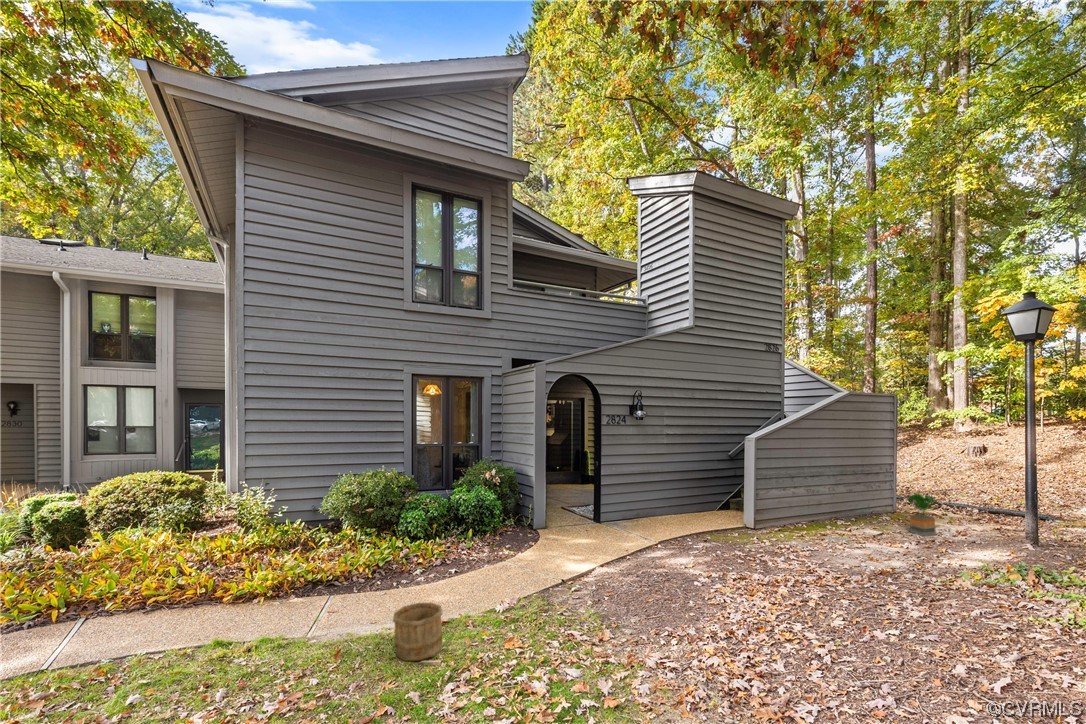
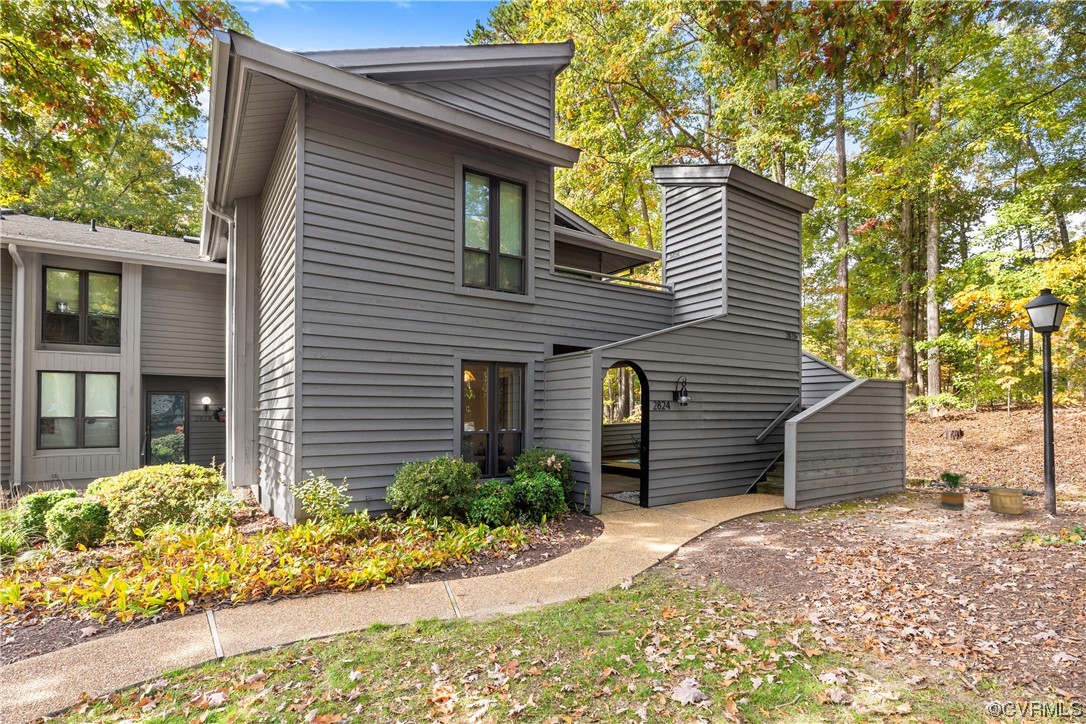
wooden bucket: present [393,603,442,661] -> present [989,489,1023,514]

